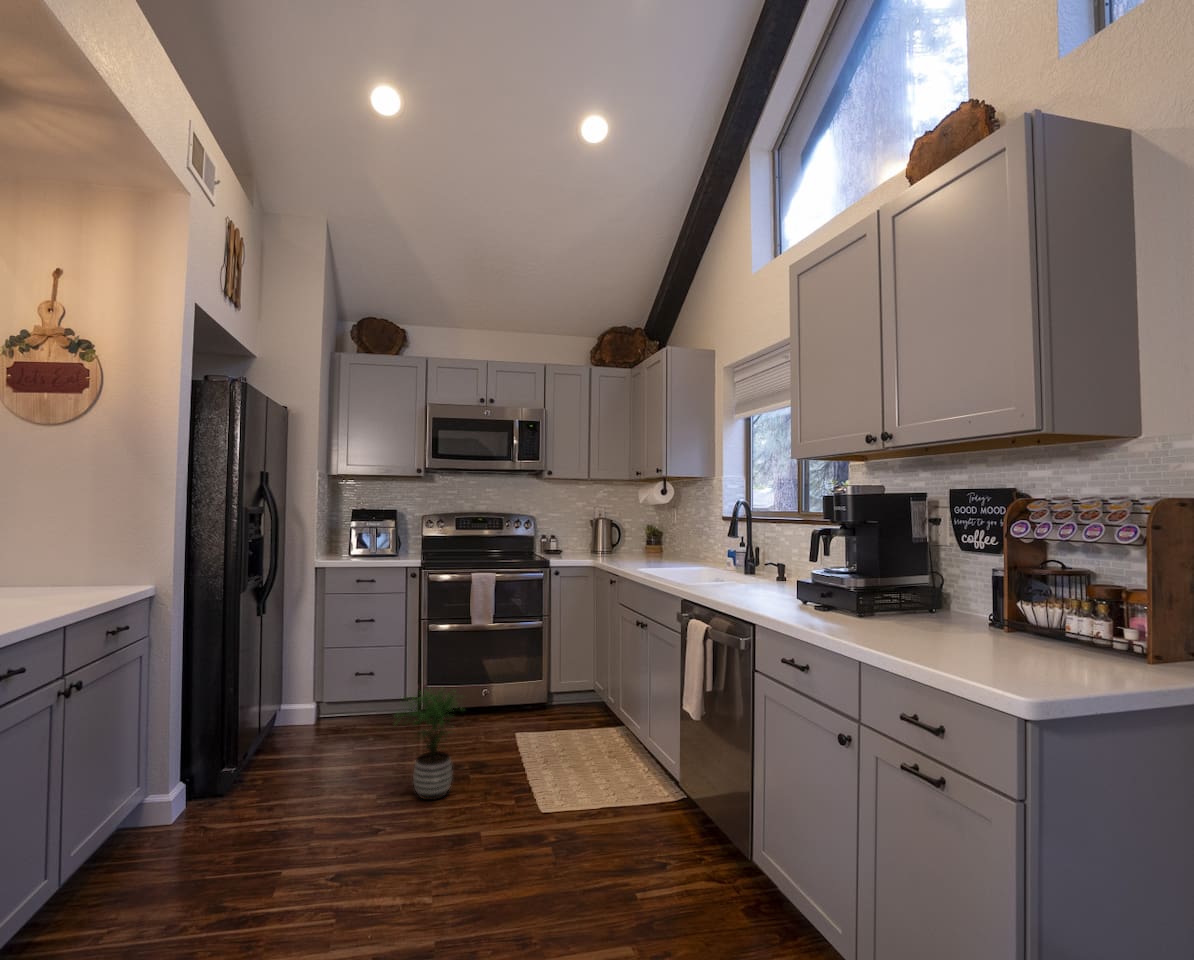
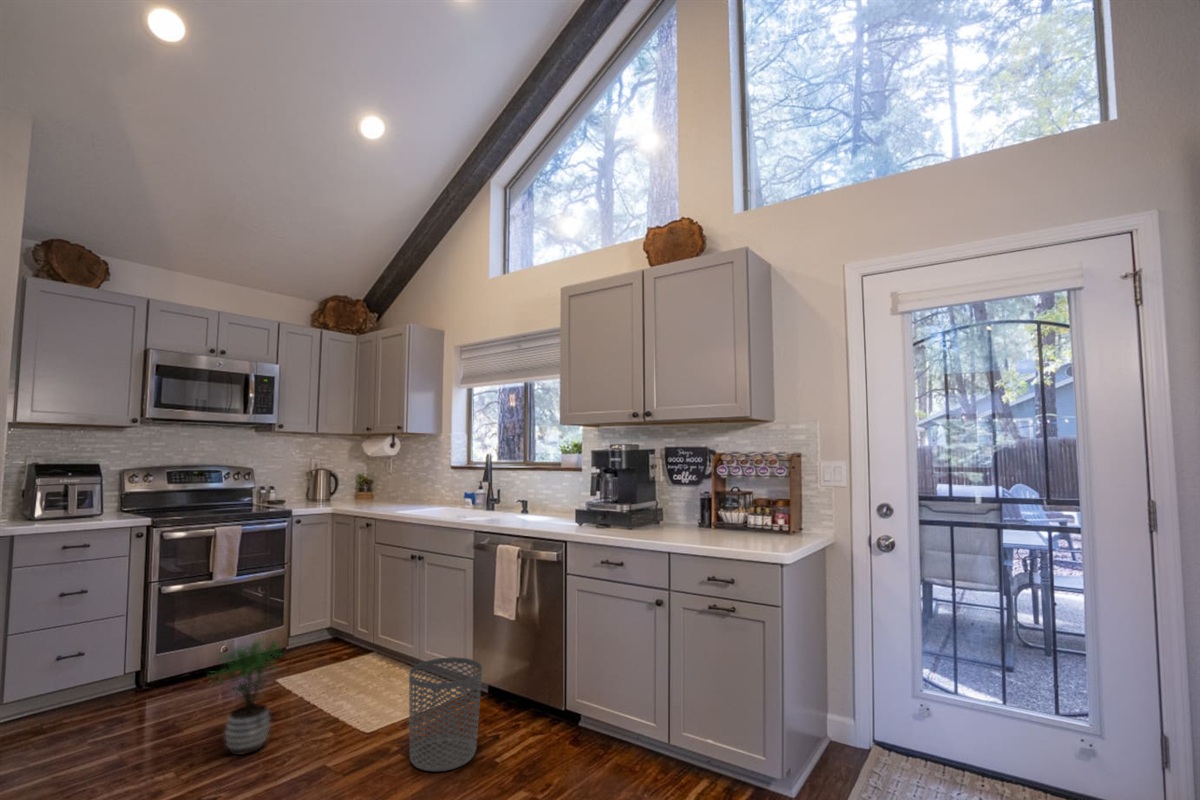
waste bin: none [531,750,619,892] -> present [409,657,482,771]

